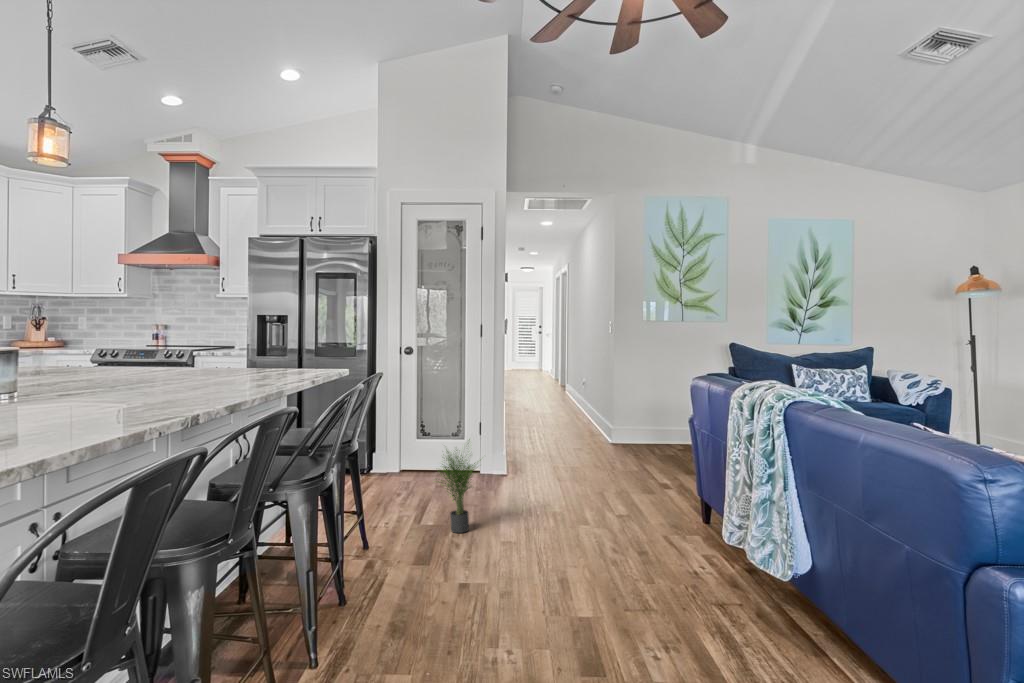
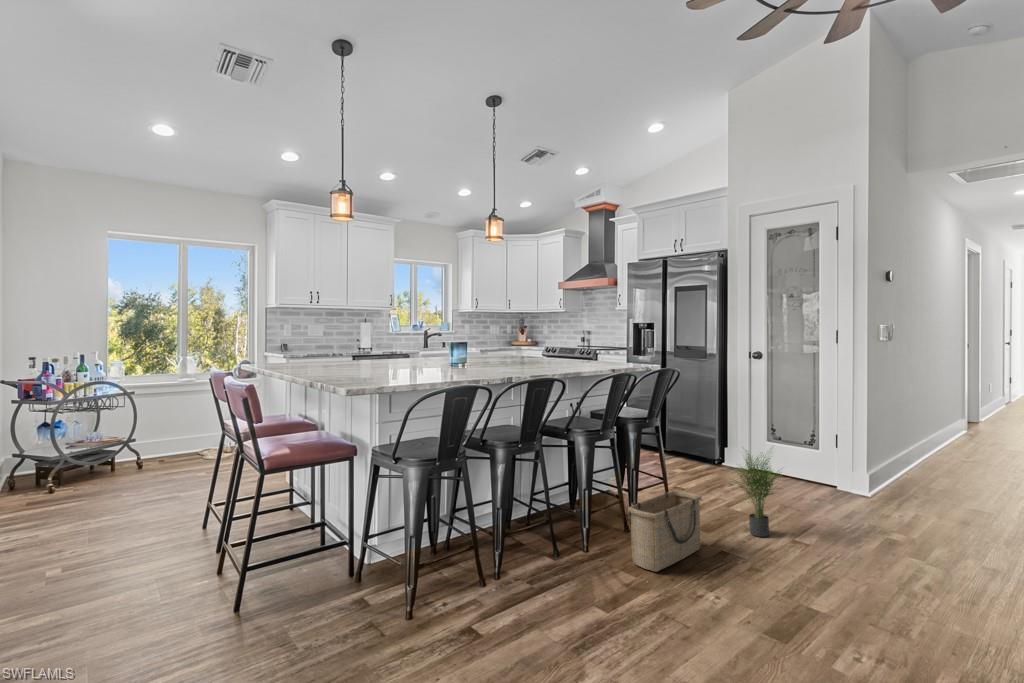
basket: none [366,501,425,599] -> present [628,490,701,572]

